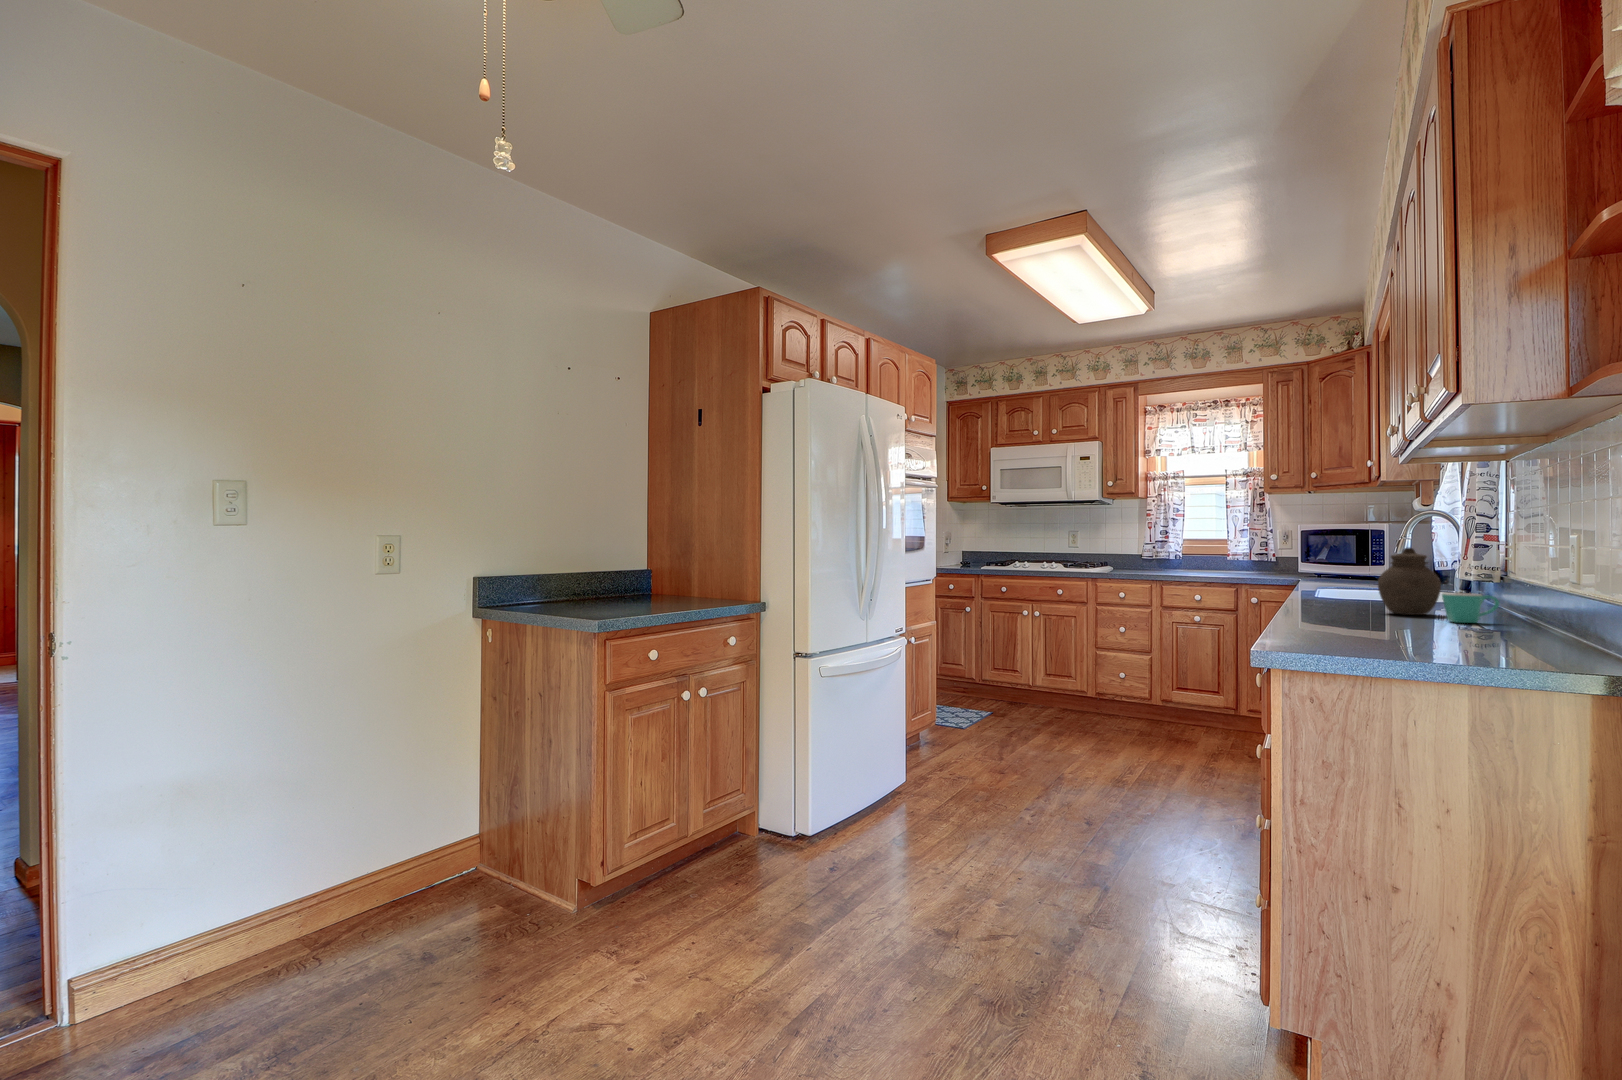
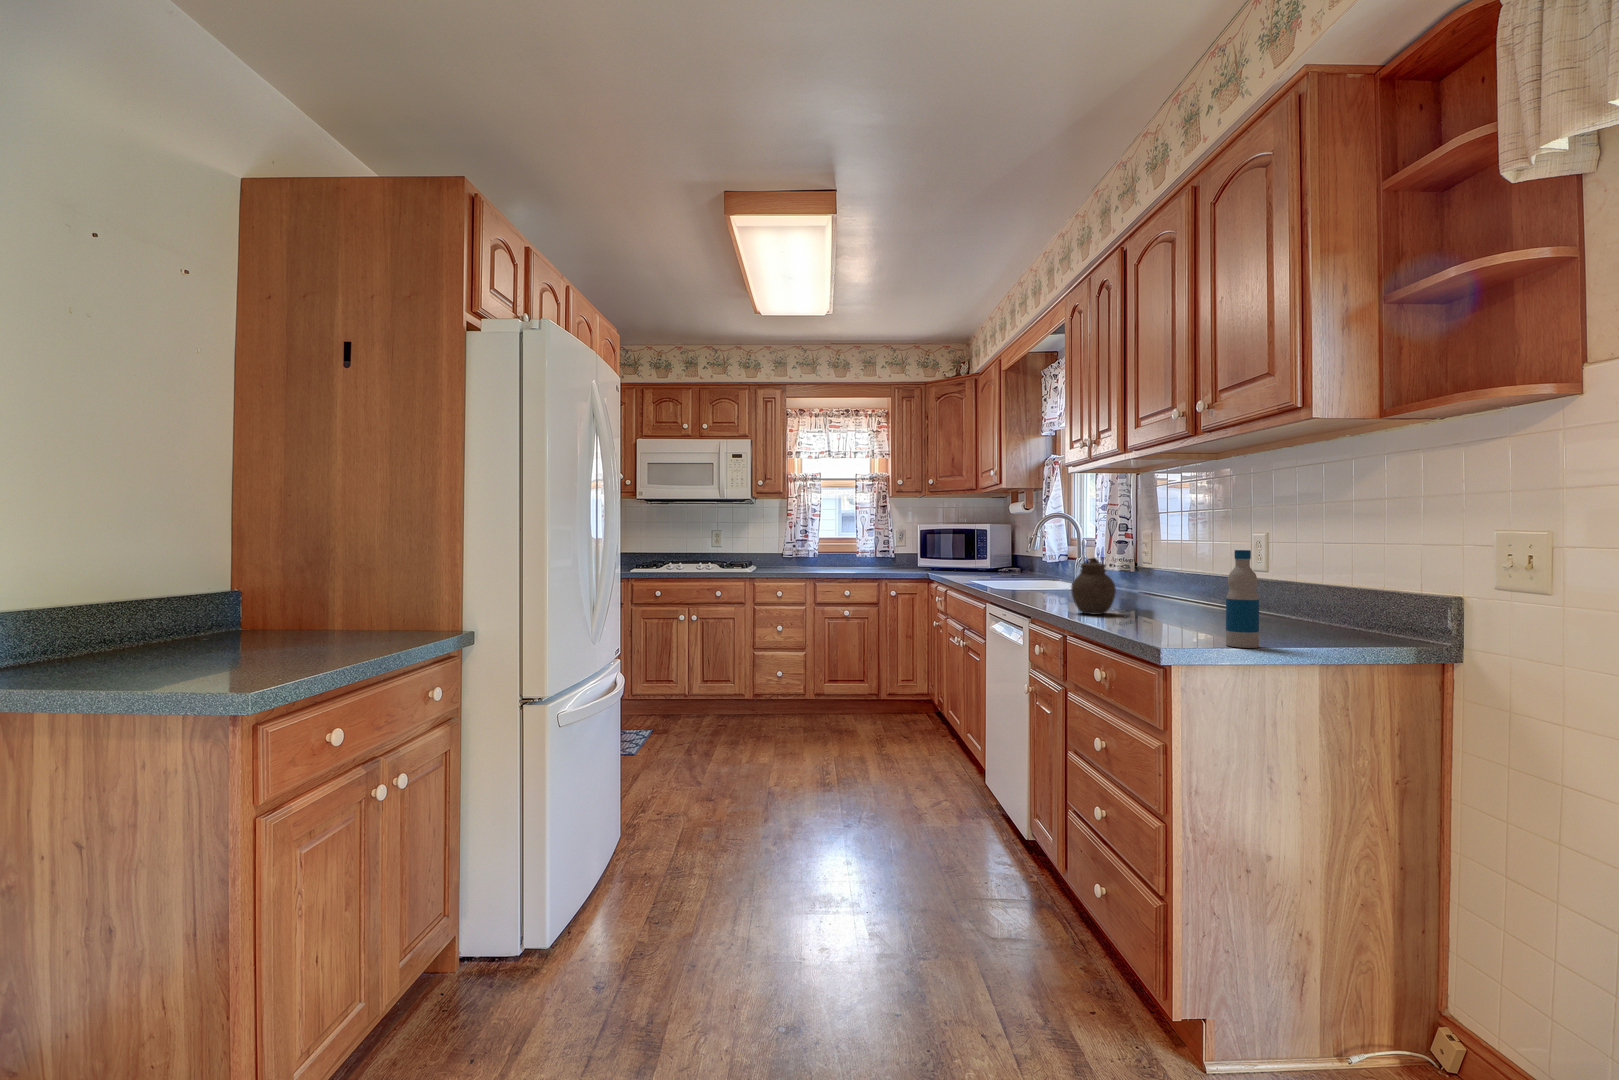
bottle: none [1501,527,1552,650] -> present [1226,550,1259,648]
mug: present [1442,593,1499,623] -> none [1129,596,1165,621]

